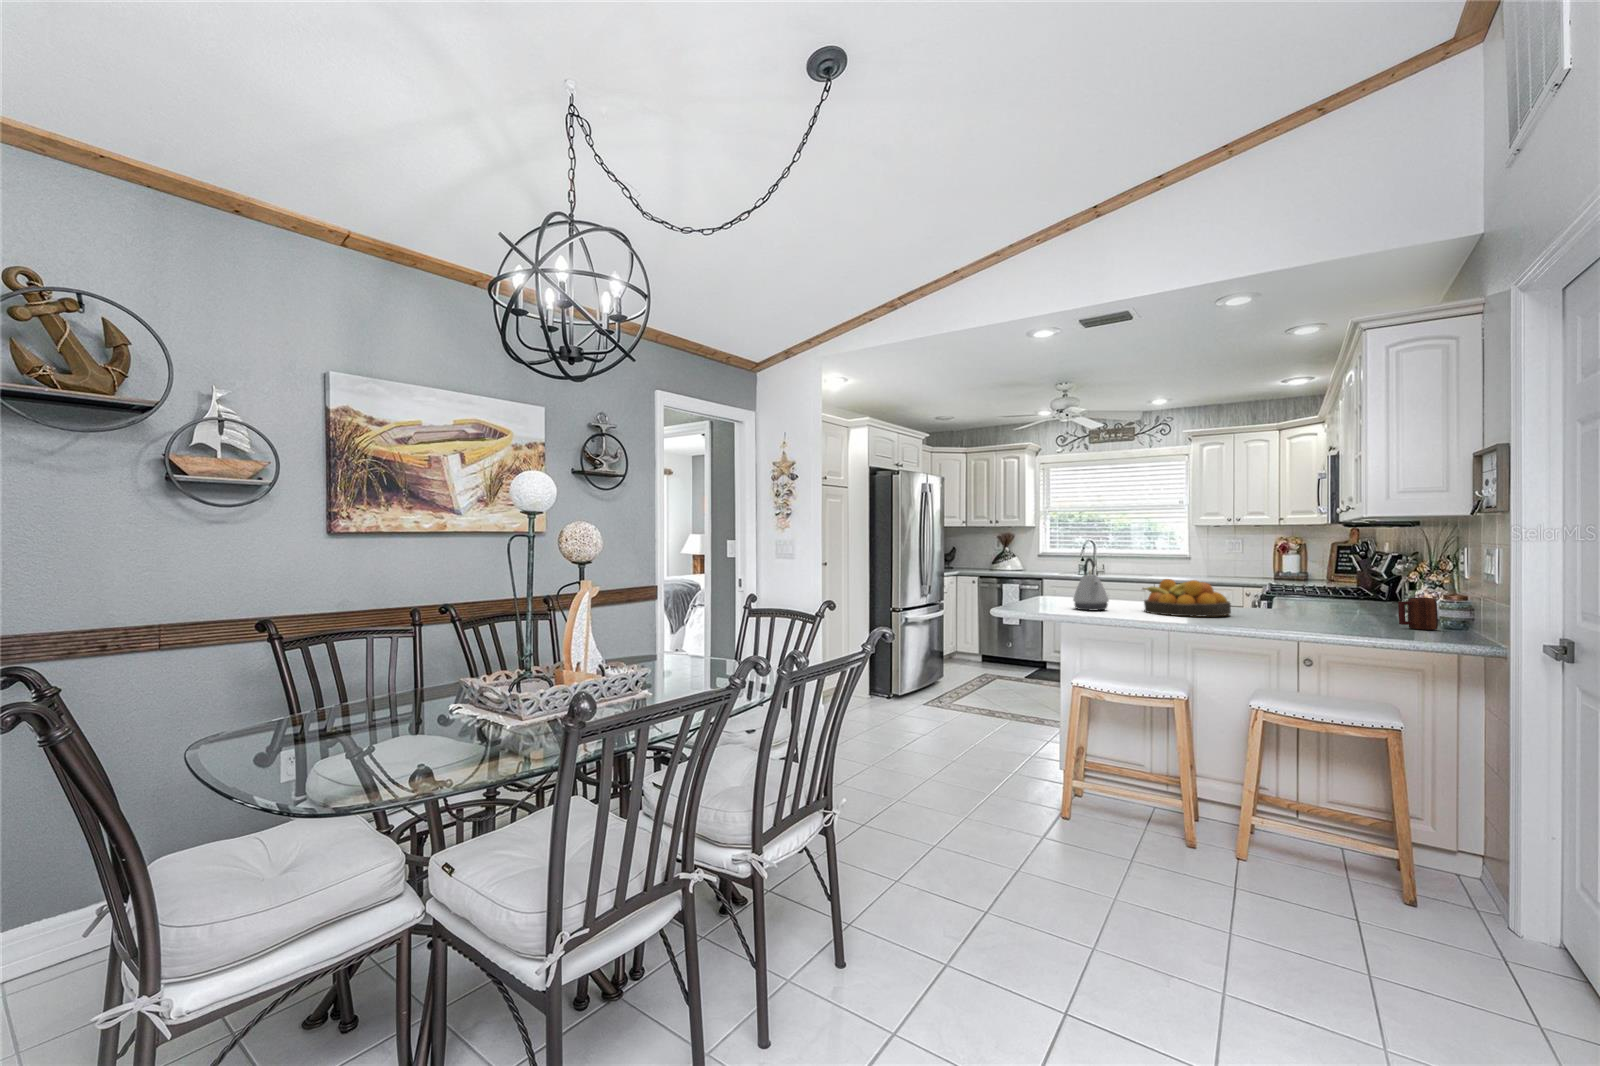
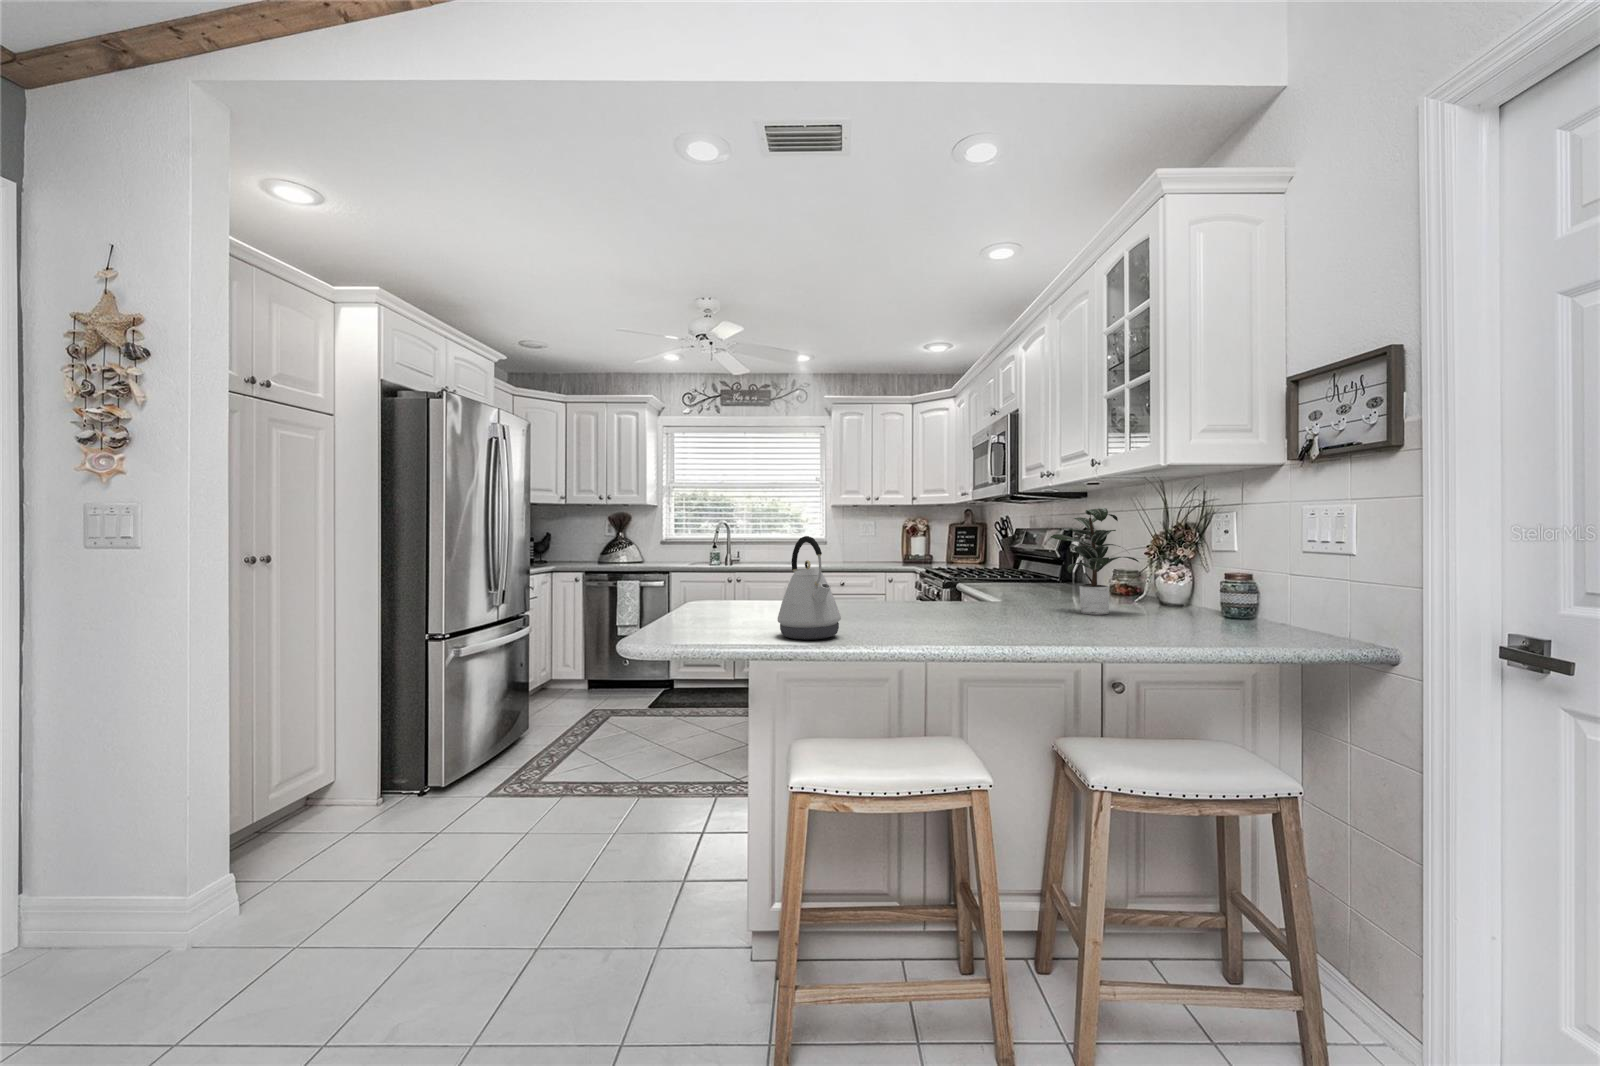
potted plant: none [1290,539,1379,615] -> present [1051,508,1138,615]
fruit bowl: present [1143,579,1231,617] -> none [887,572,1023,640]
mug: present [1398,598,1438,630] -> none [1243,588,1287,636]

